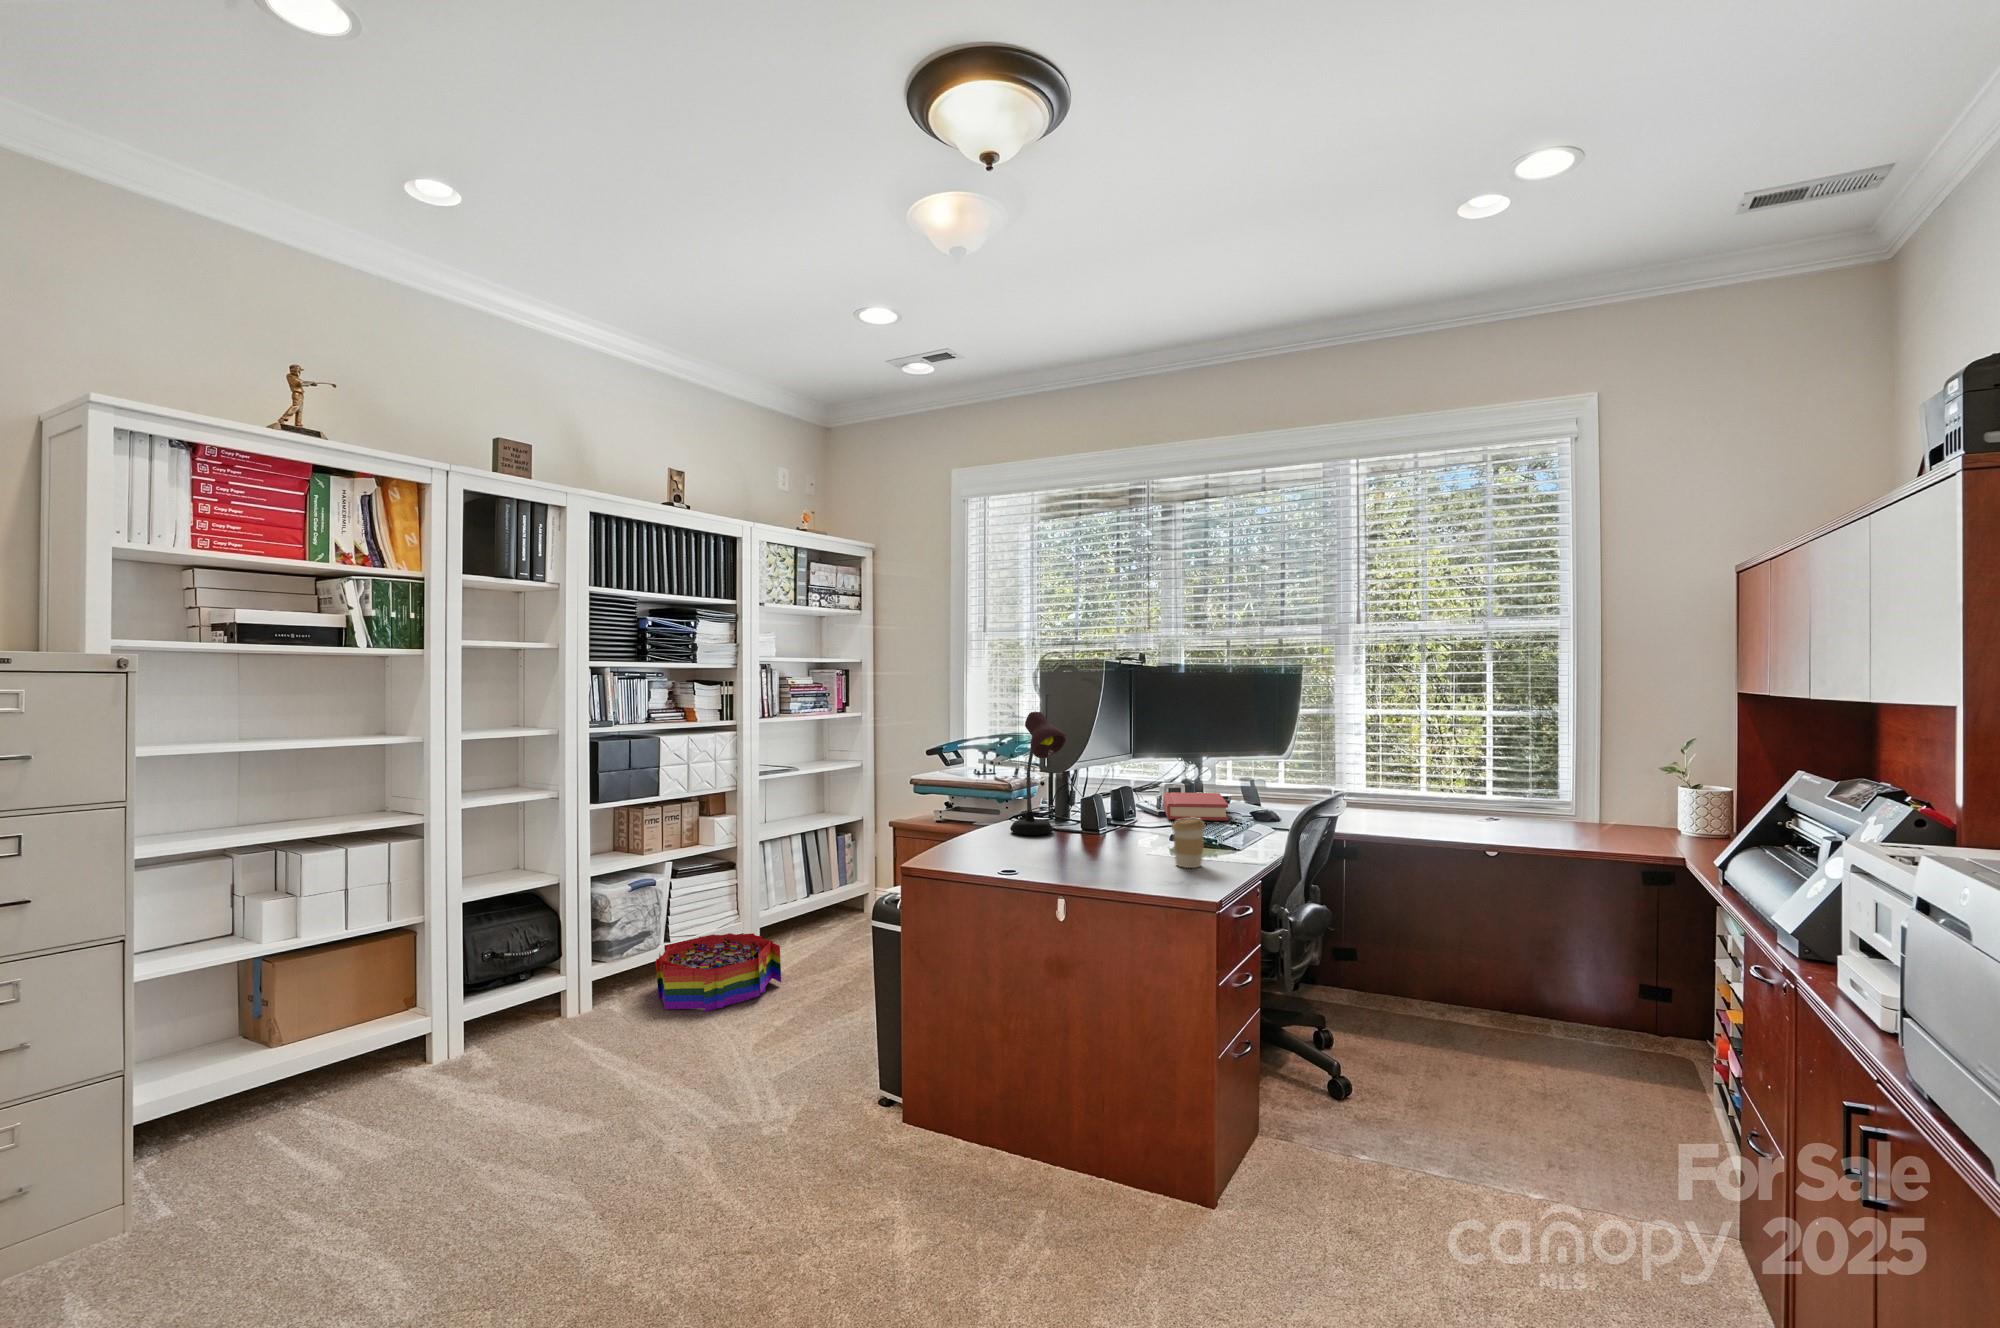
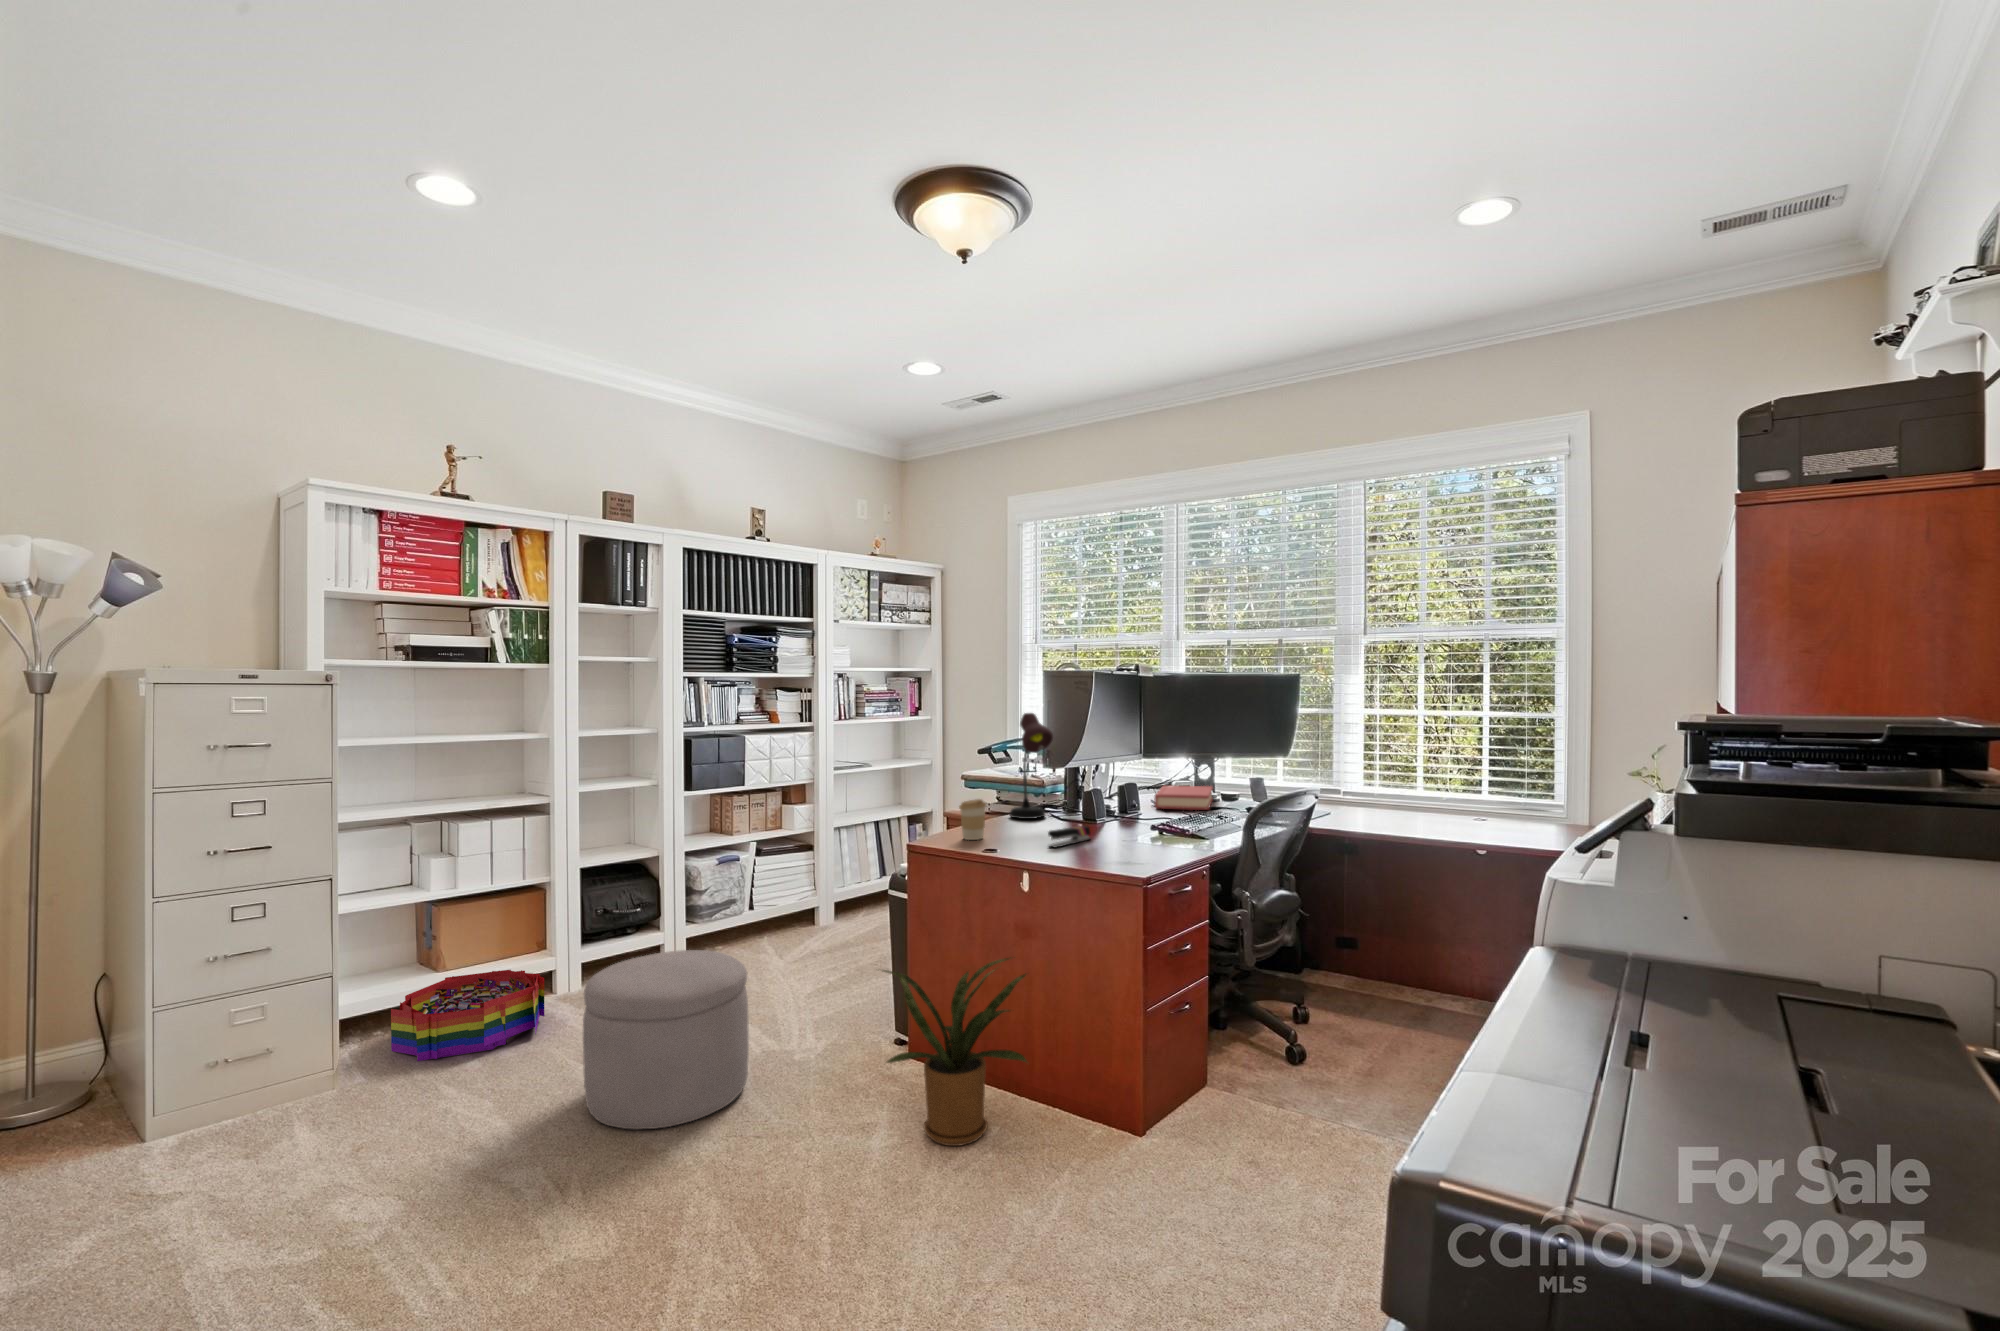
coffee cup: present [1171,818,1205,868] -> present [959,799,986,840]
stapler: none [1087,844,1129,872] -> present [1048,826,1091,848]
storage bin: present [655,933,781,1012] -> present [391,970,544,1061]
ottoman: none [506,1008,718,1254] -> present [583,950,749,1129]
house plant: none [893,1008,1095,1243] -> present [883,958,1027,1146]

